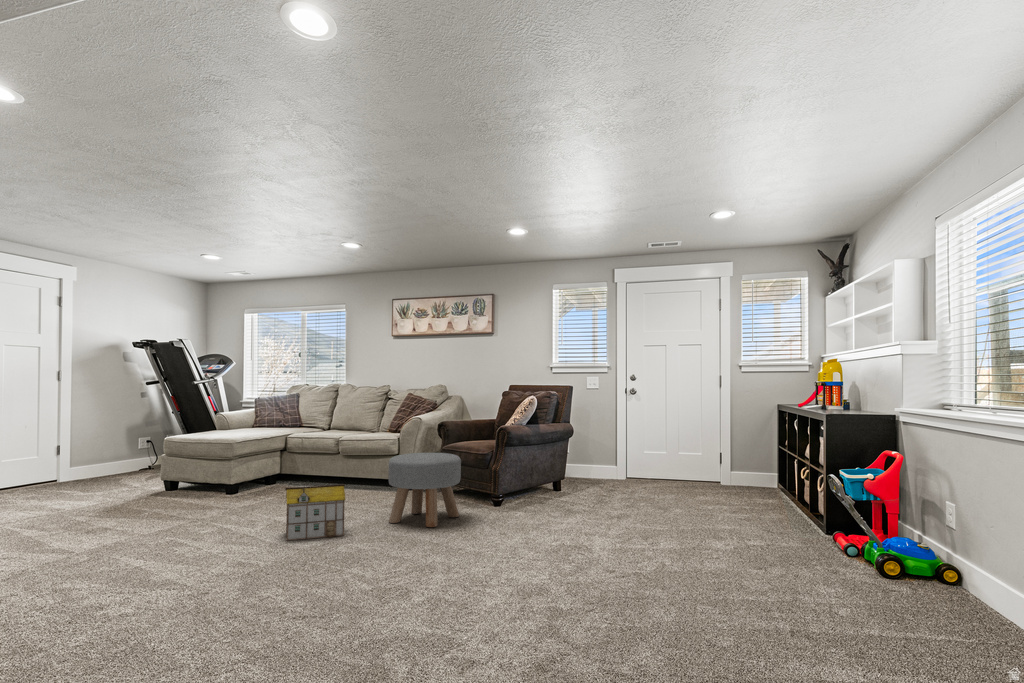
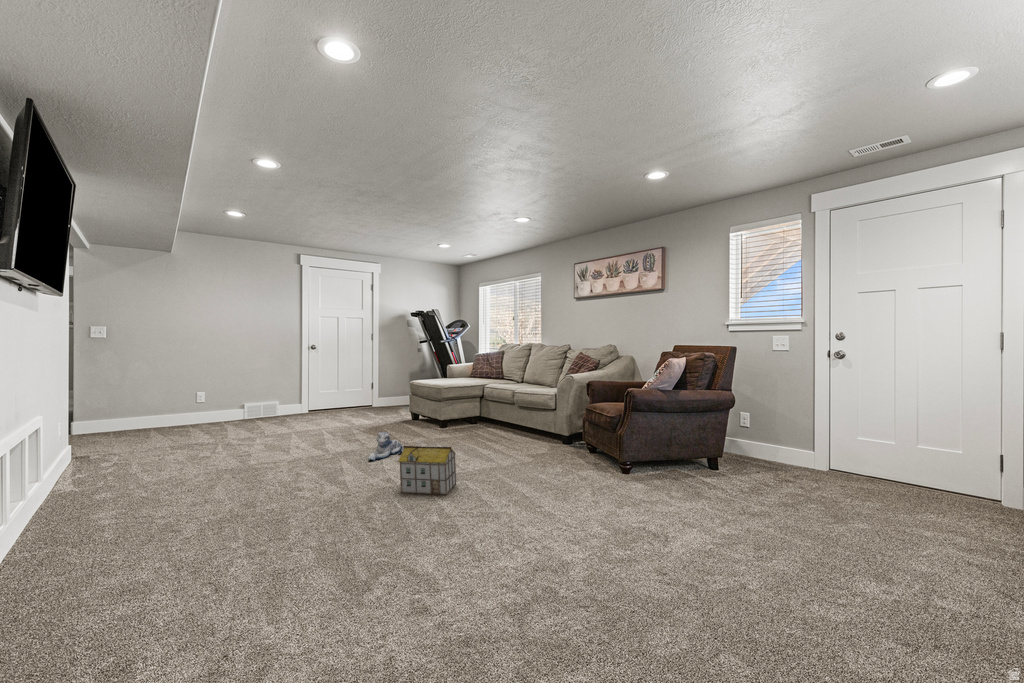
ottoman: present [388,453,461,527] -> none [497,418,569,499]
plush toy: none [184,487,224,524] -> present [368,431,404,460]

